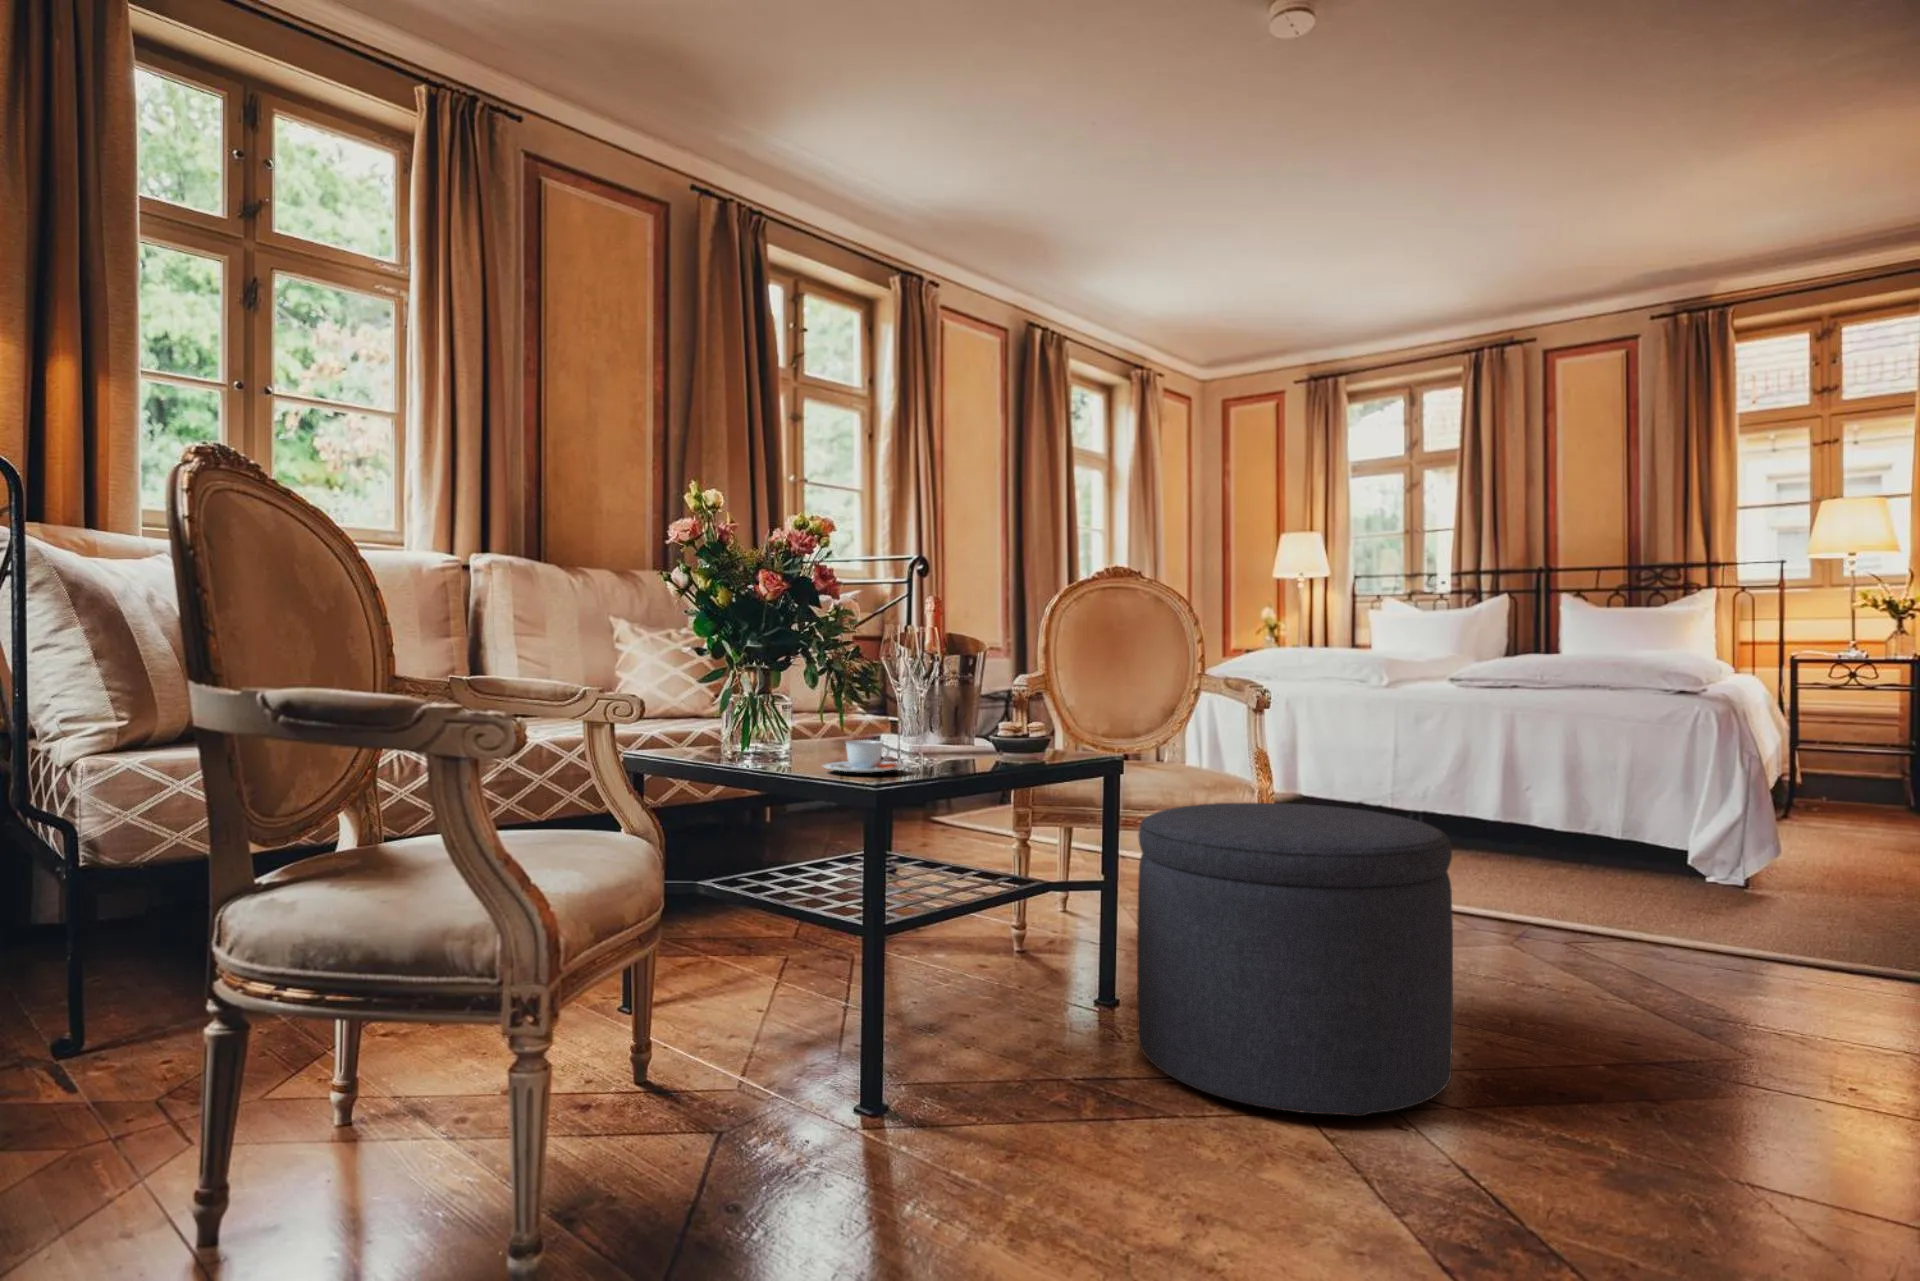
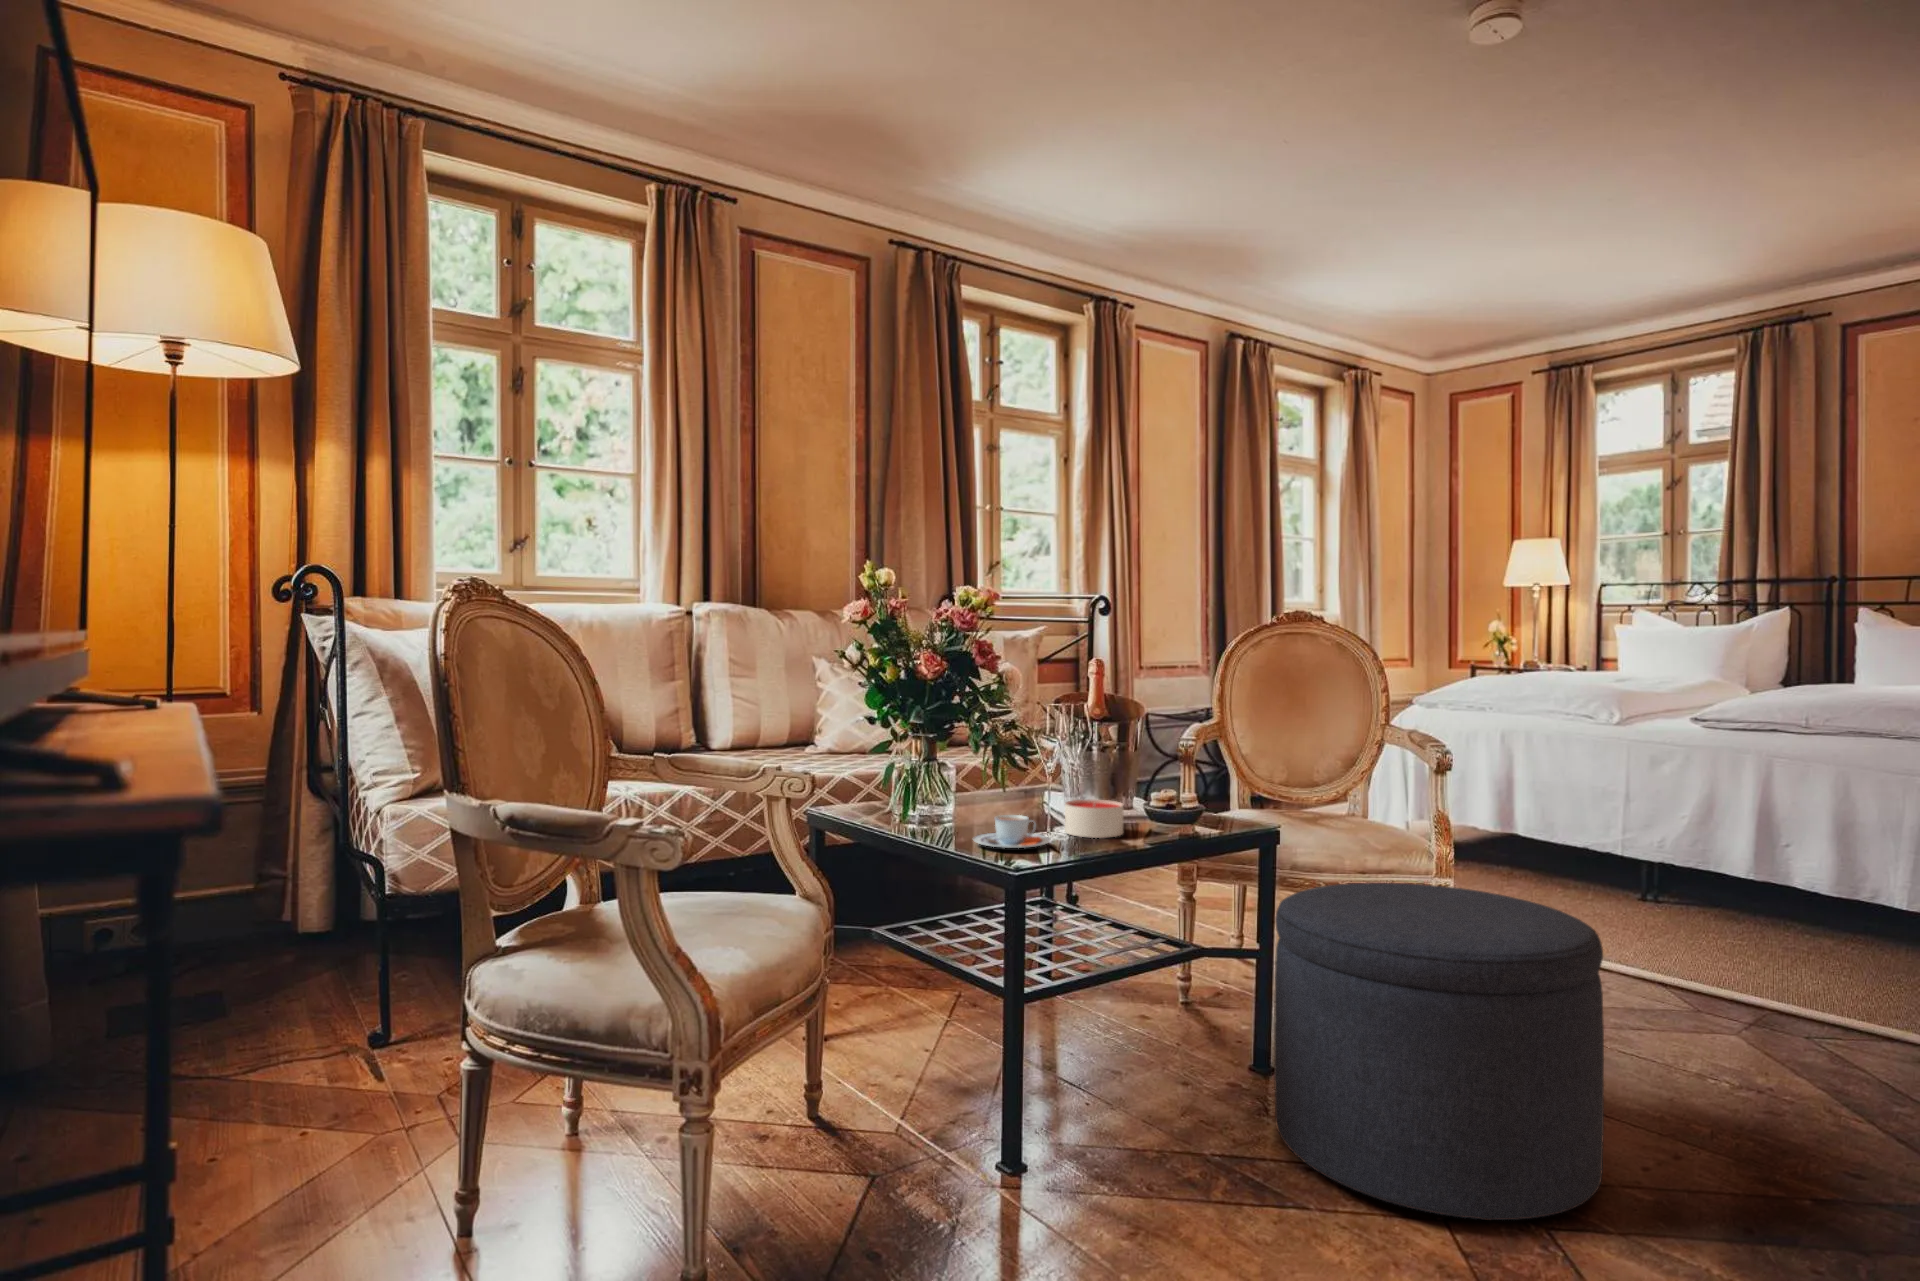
candle: none [914,730,975,766] -> present [1065,800,1123,838]

